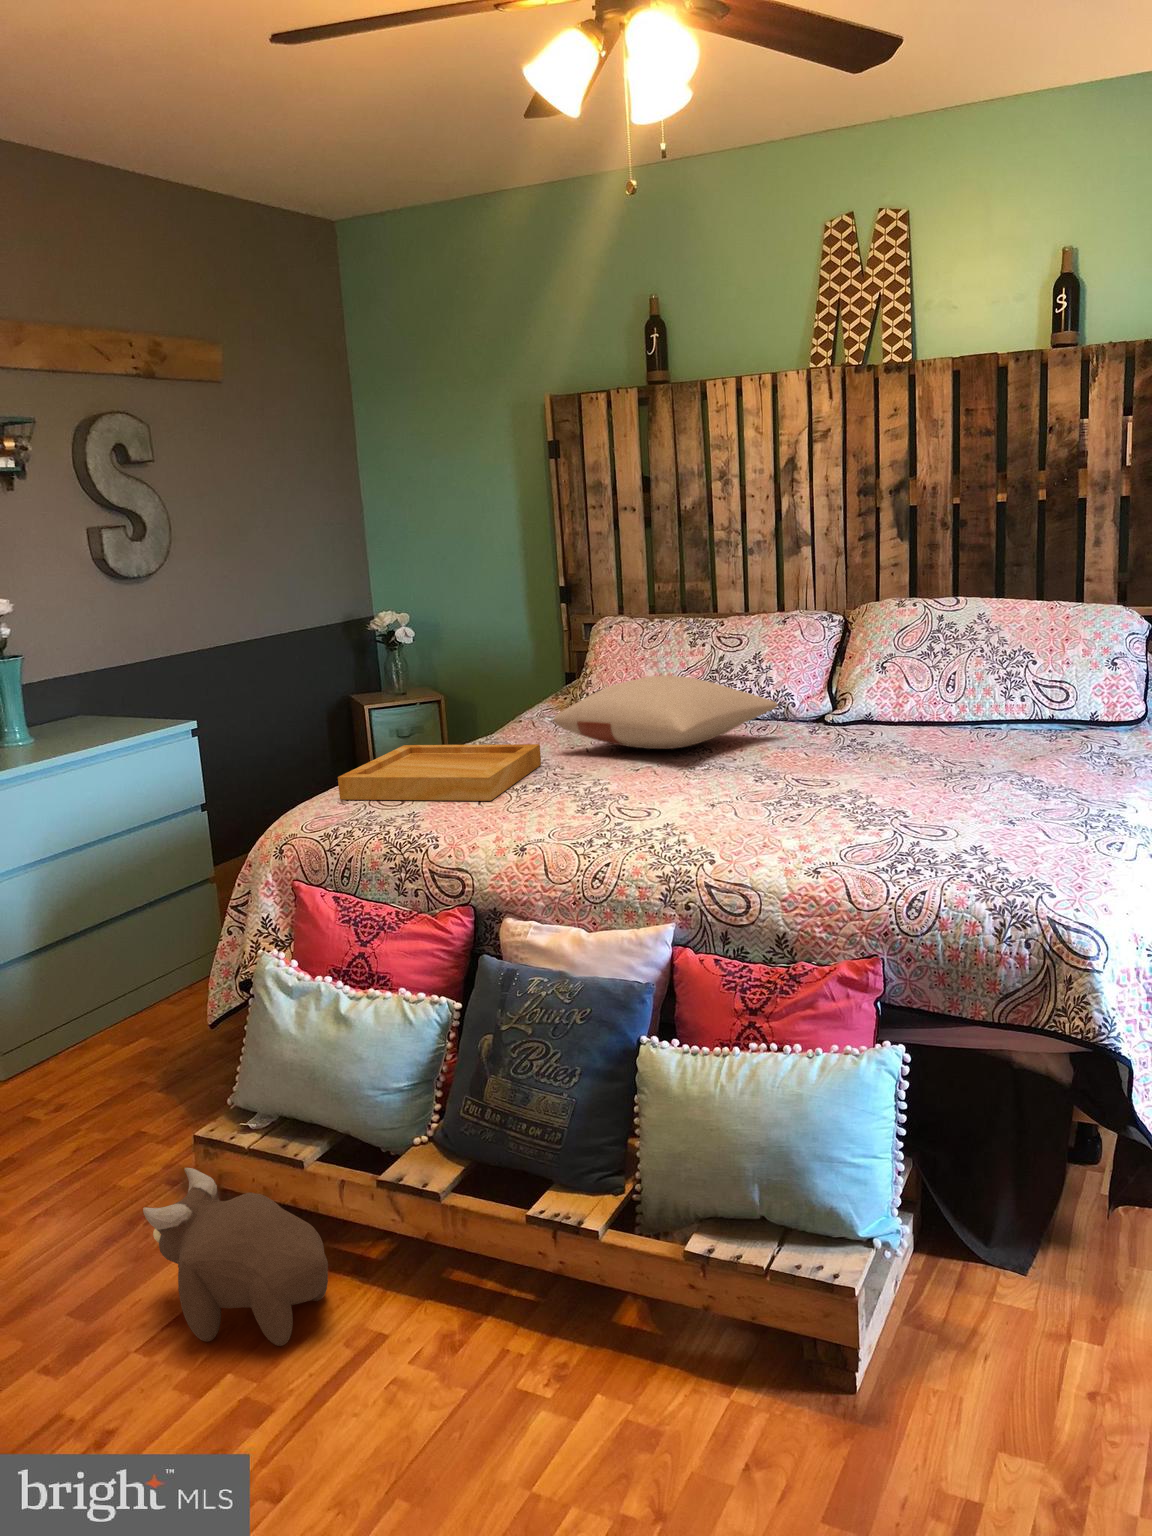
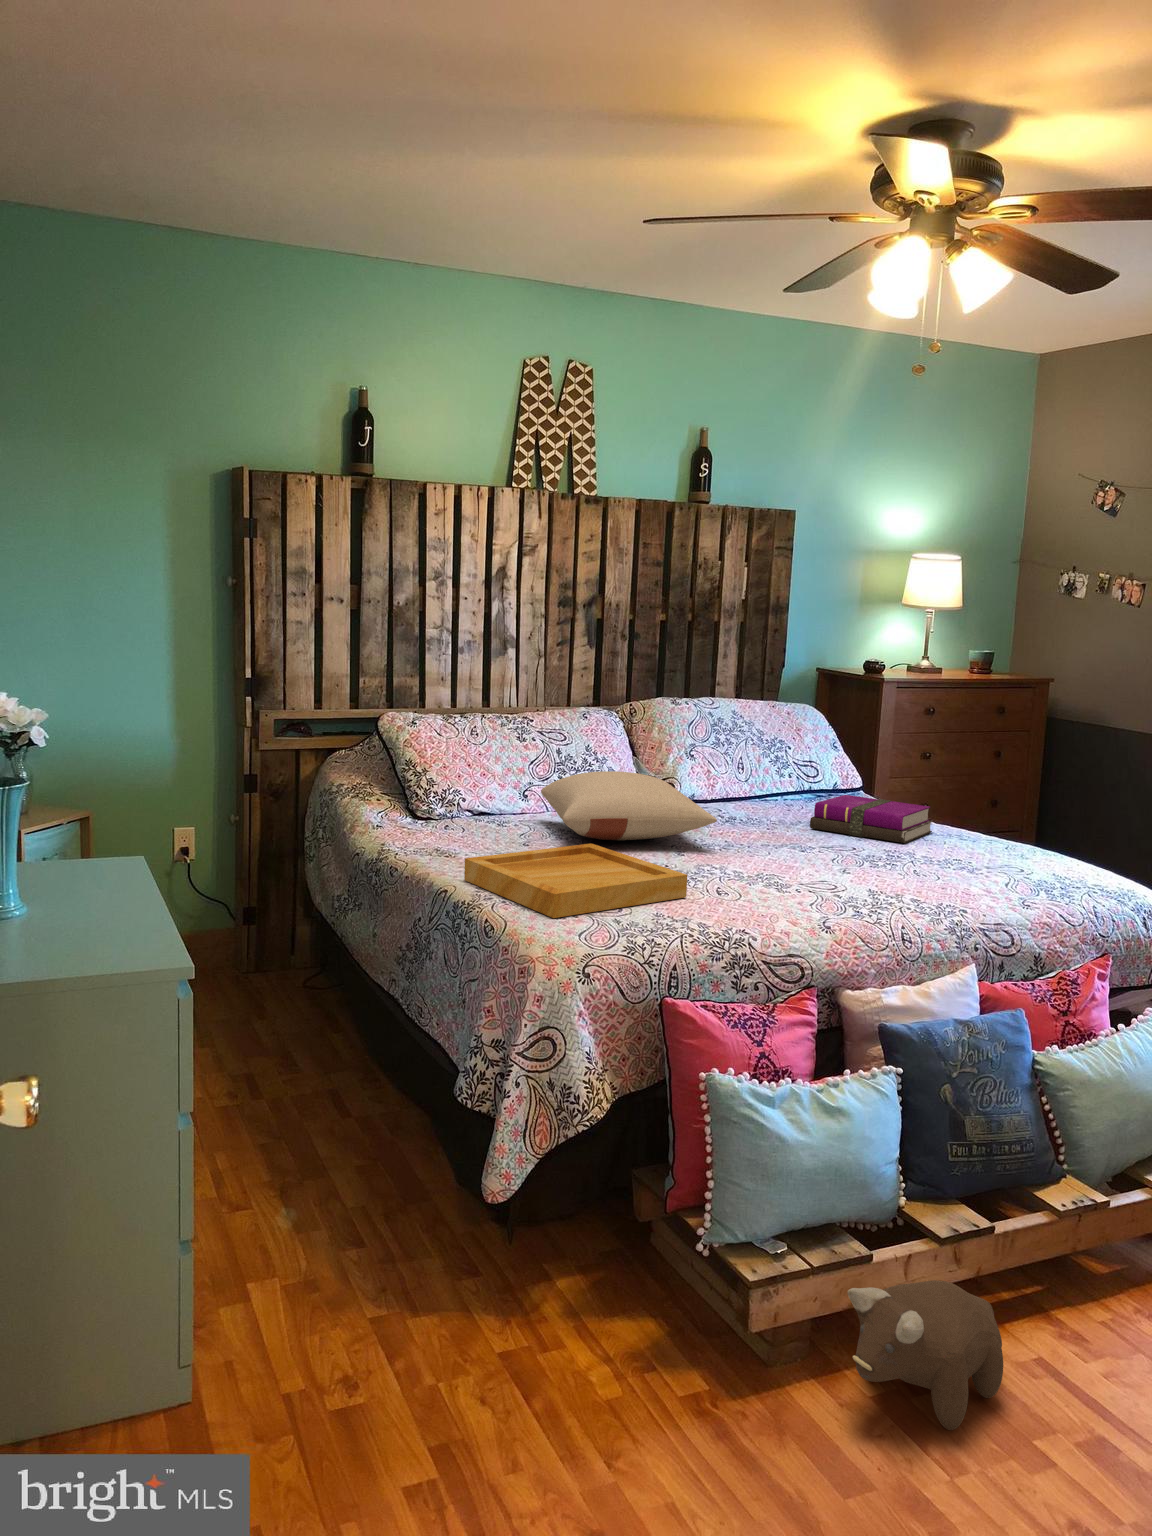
notebook: none [902,719,1057,785] -> present [810,795,933,843]

